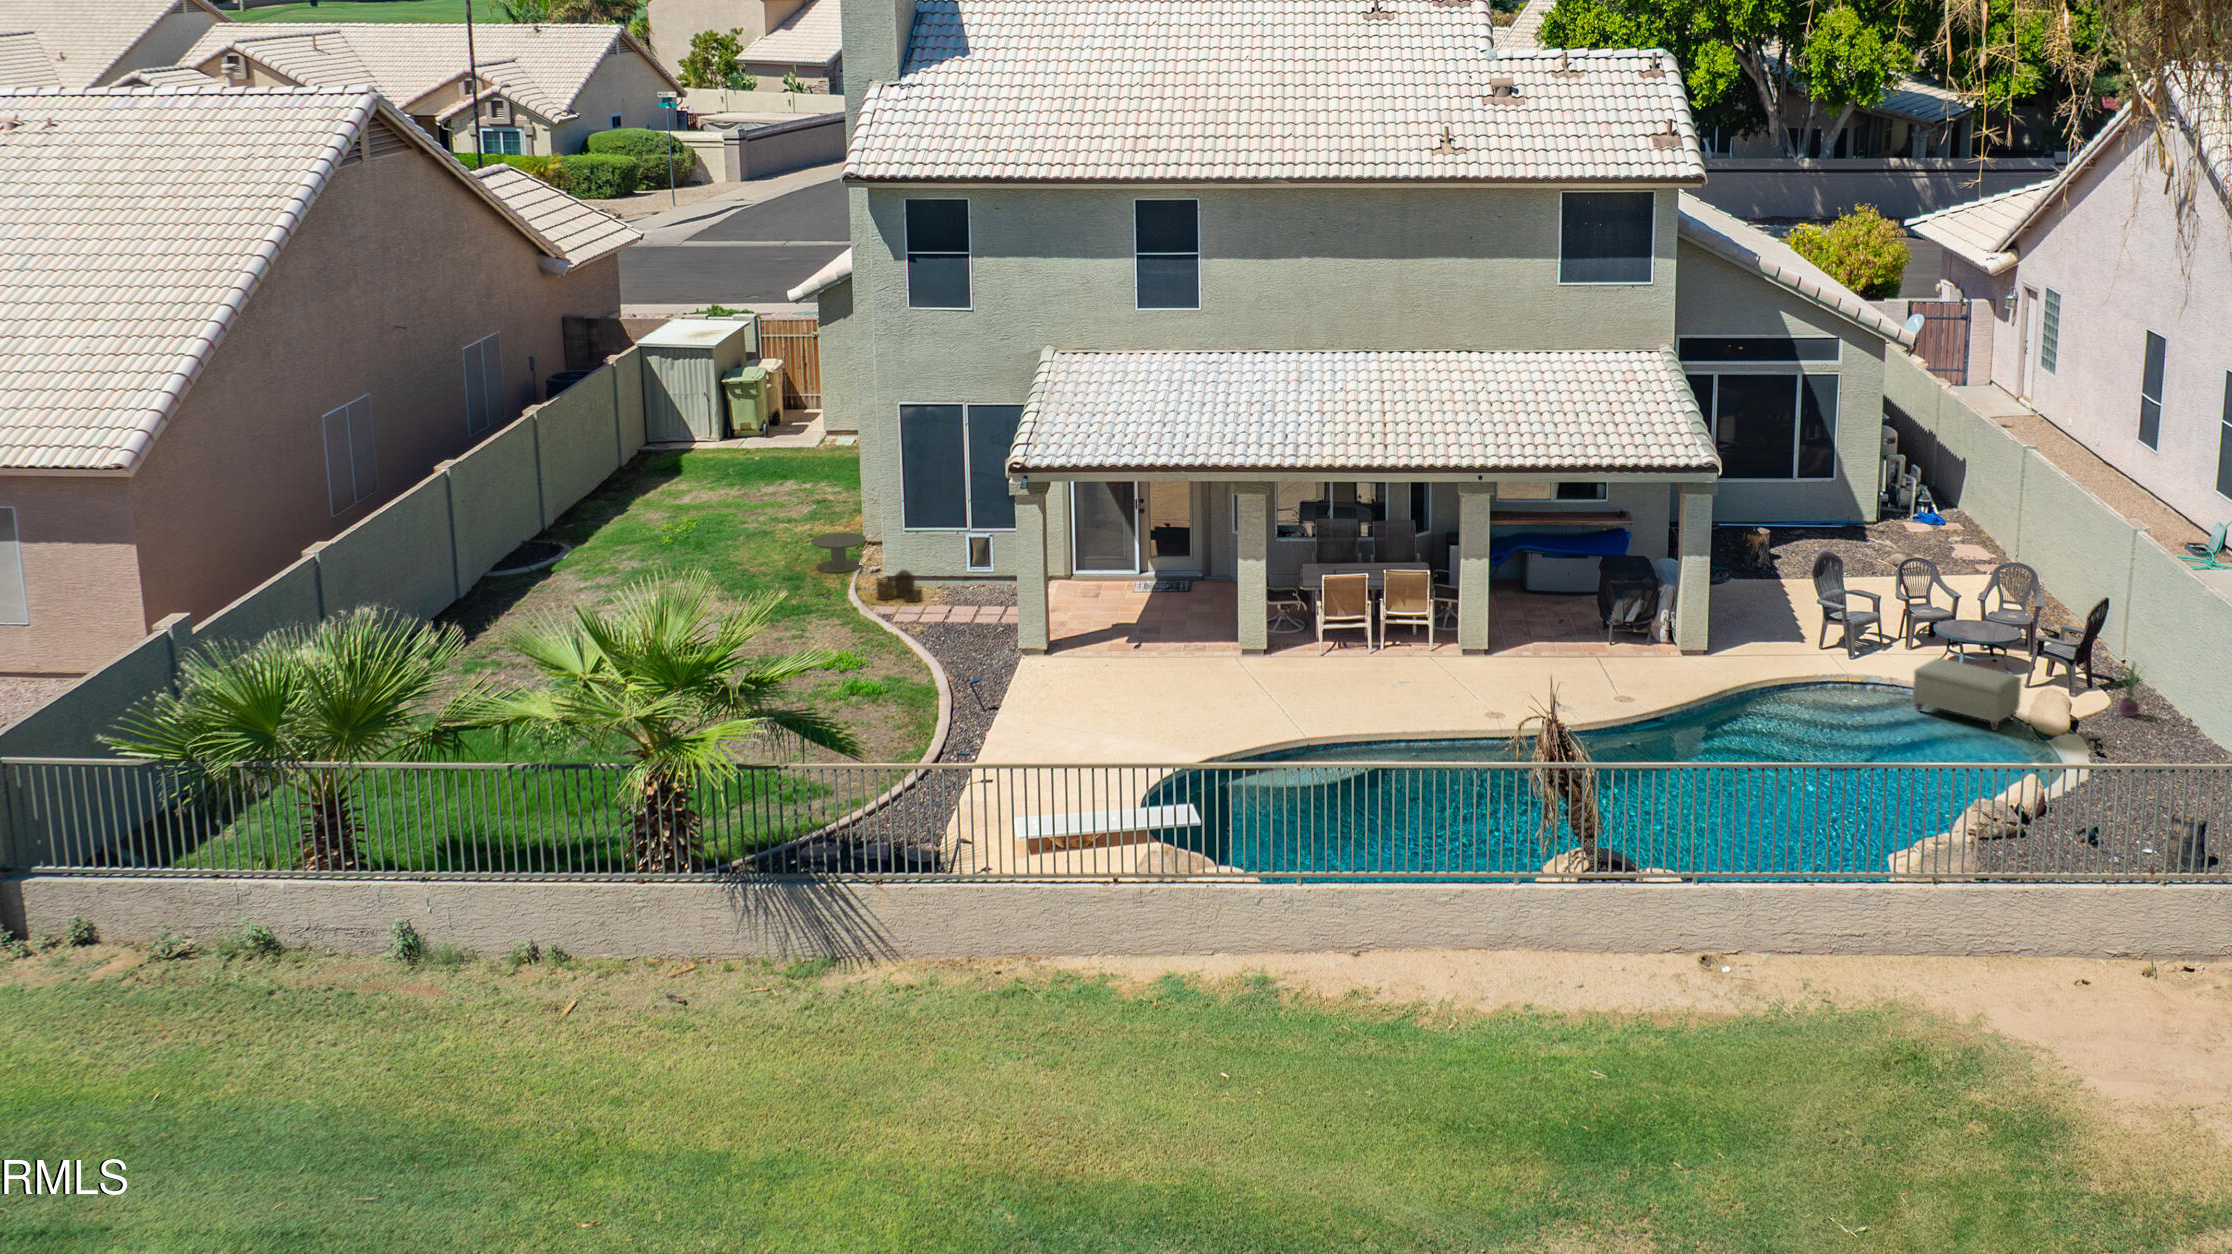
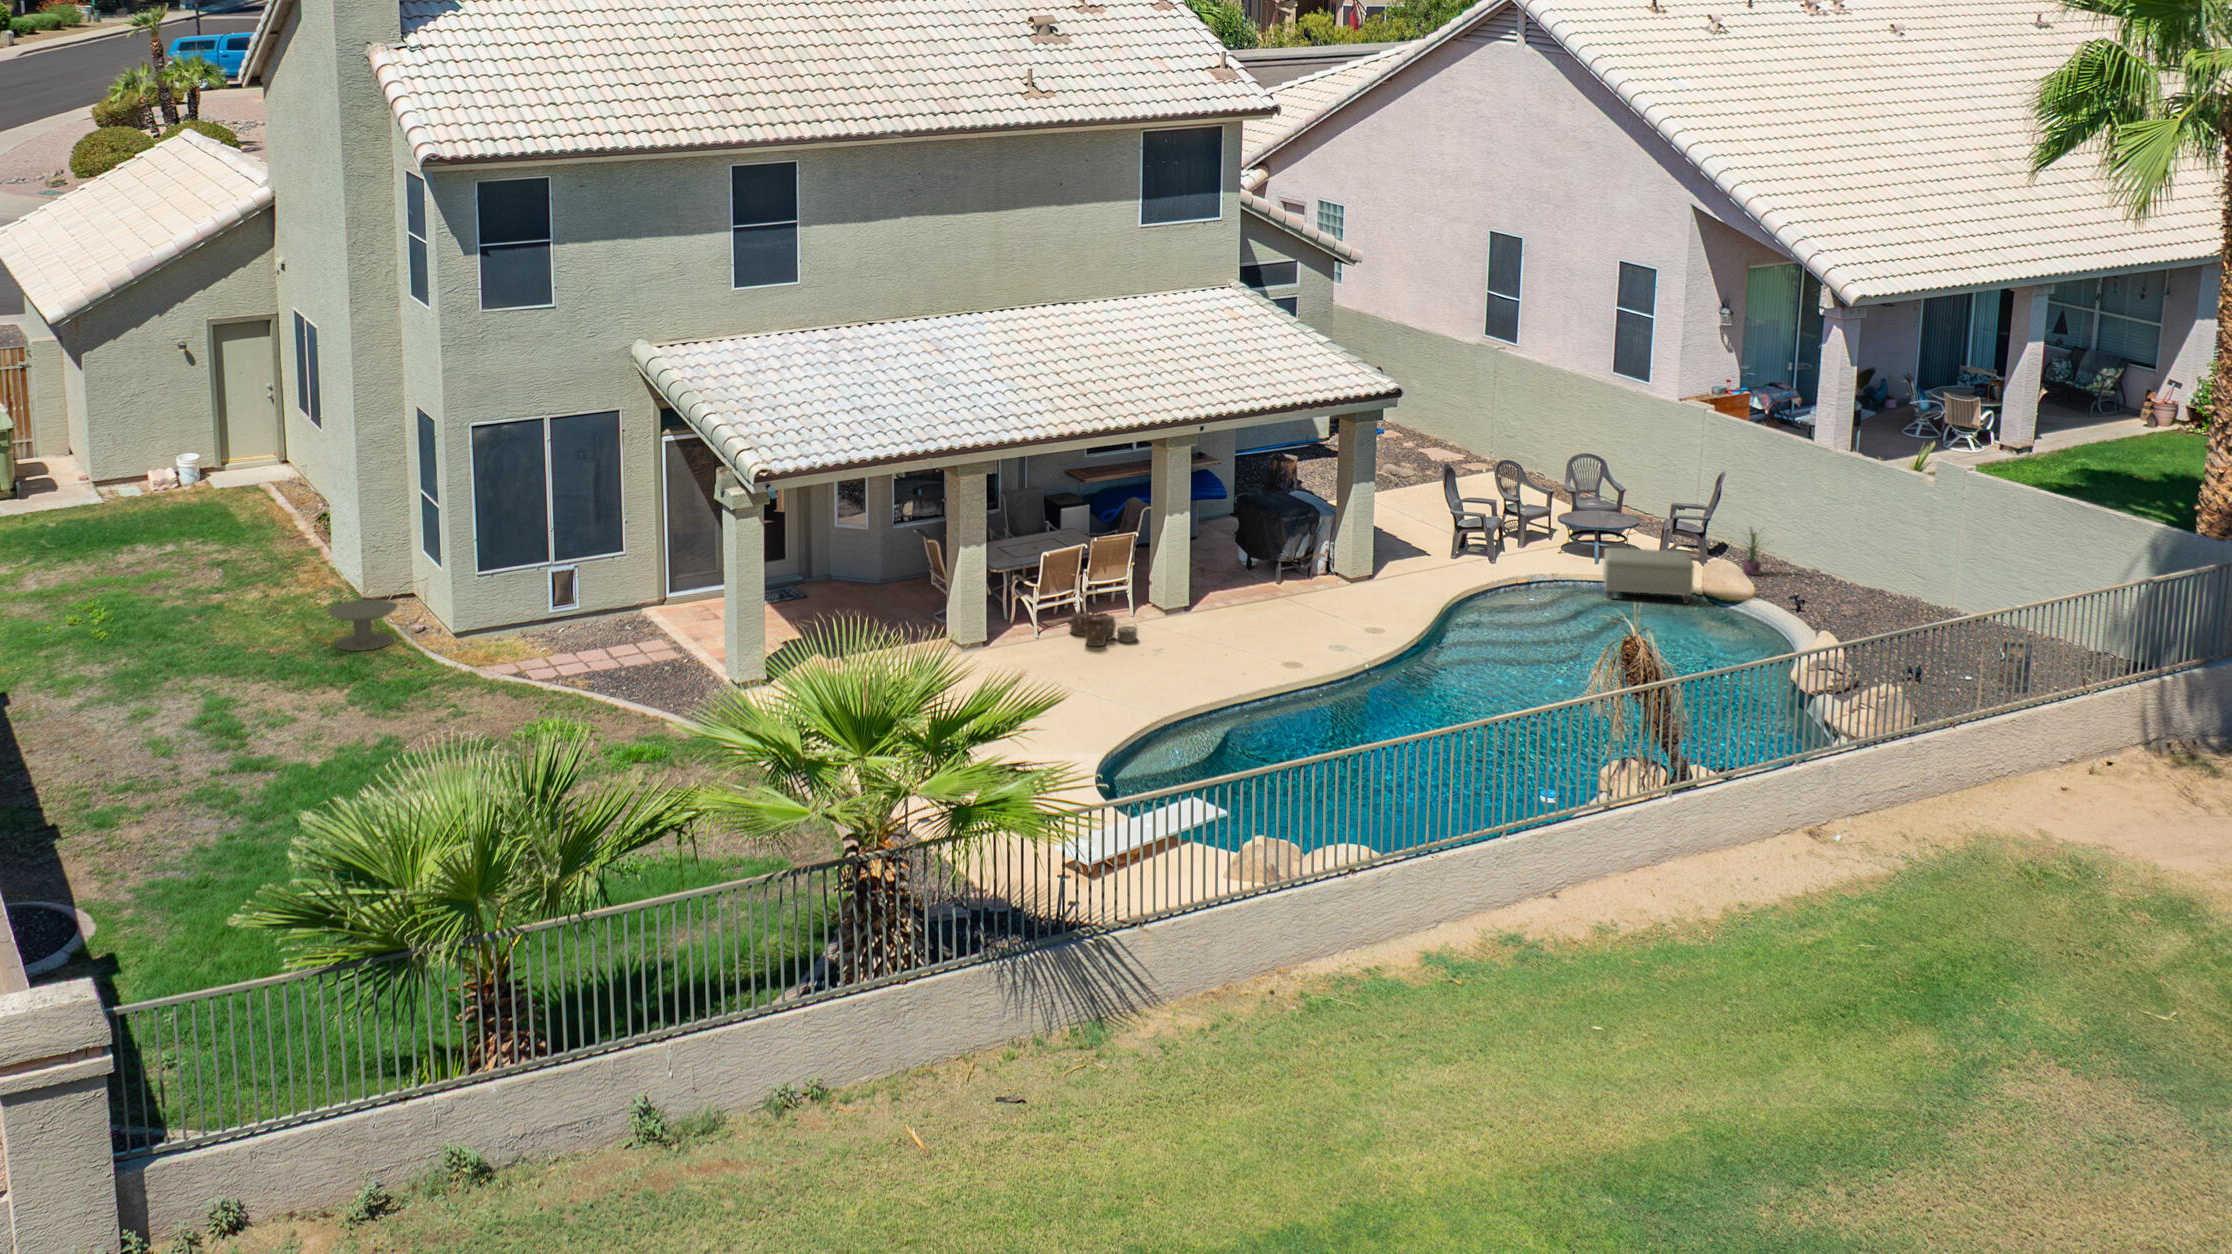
woven basket: present [876,570,922,602] -> present [1070,611,1137,646]

